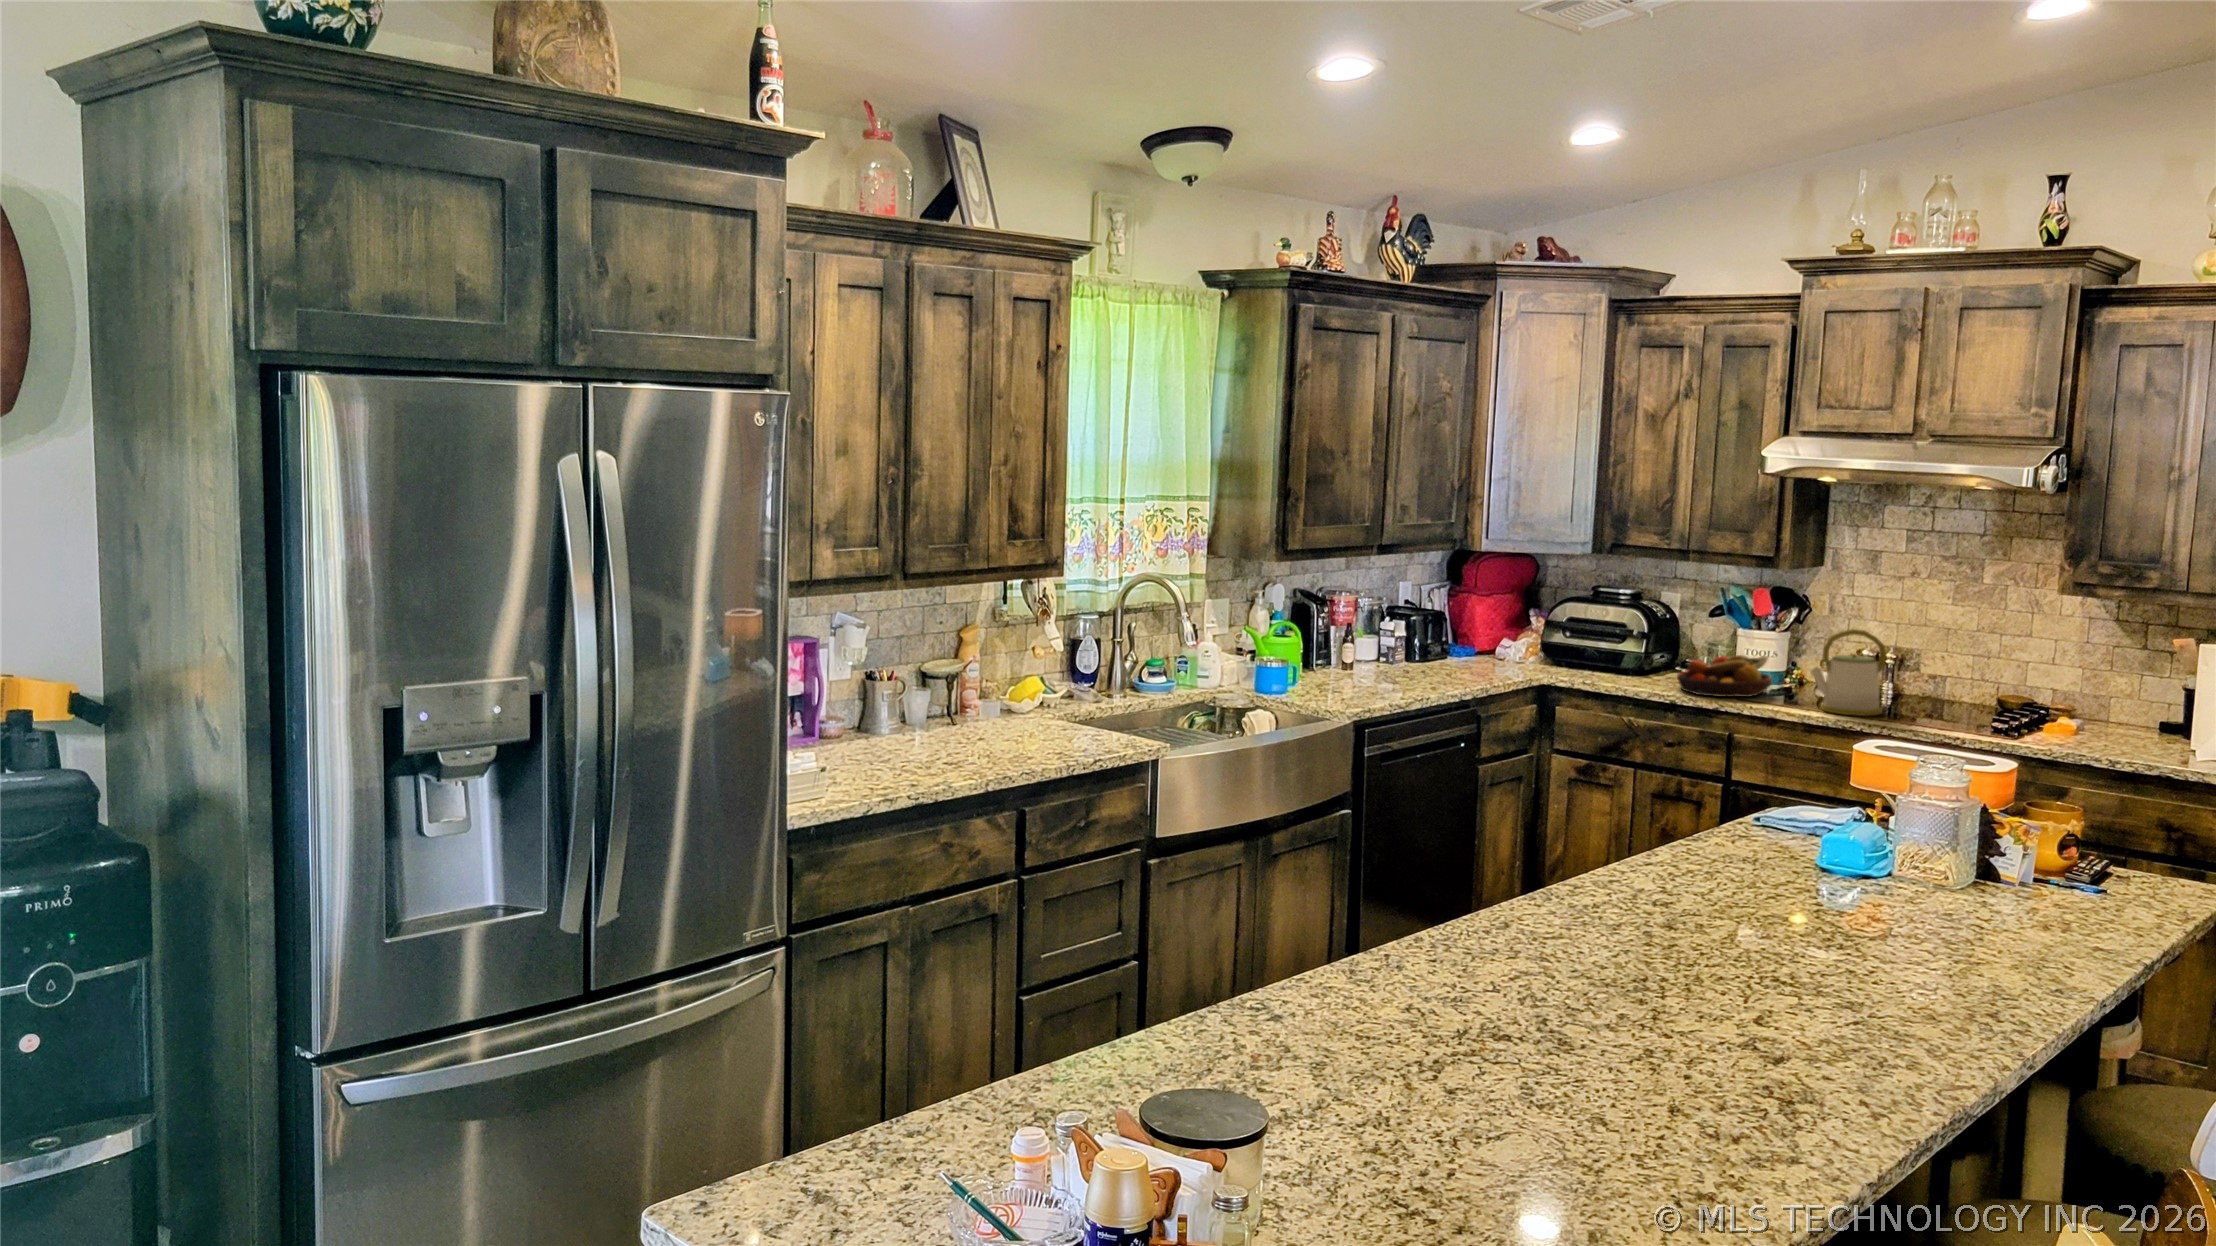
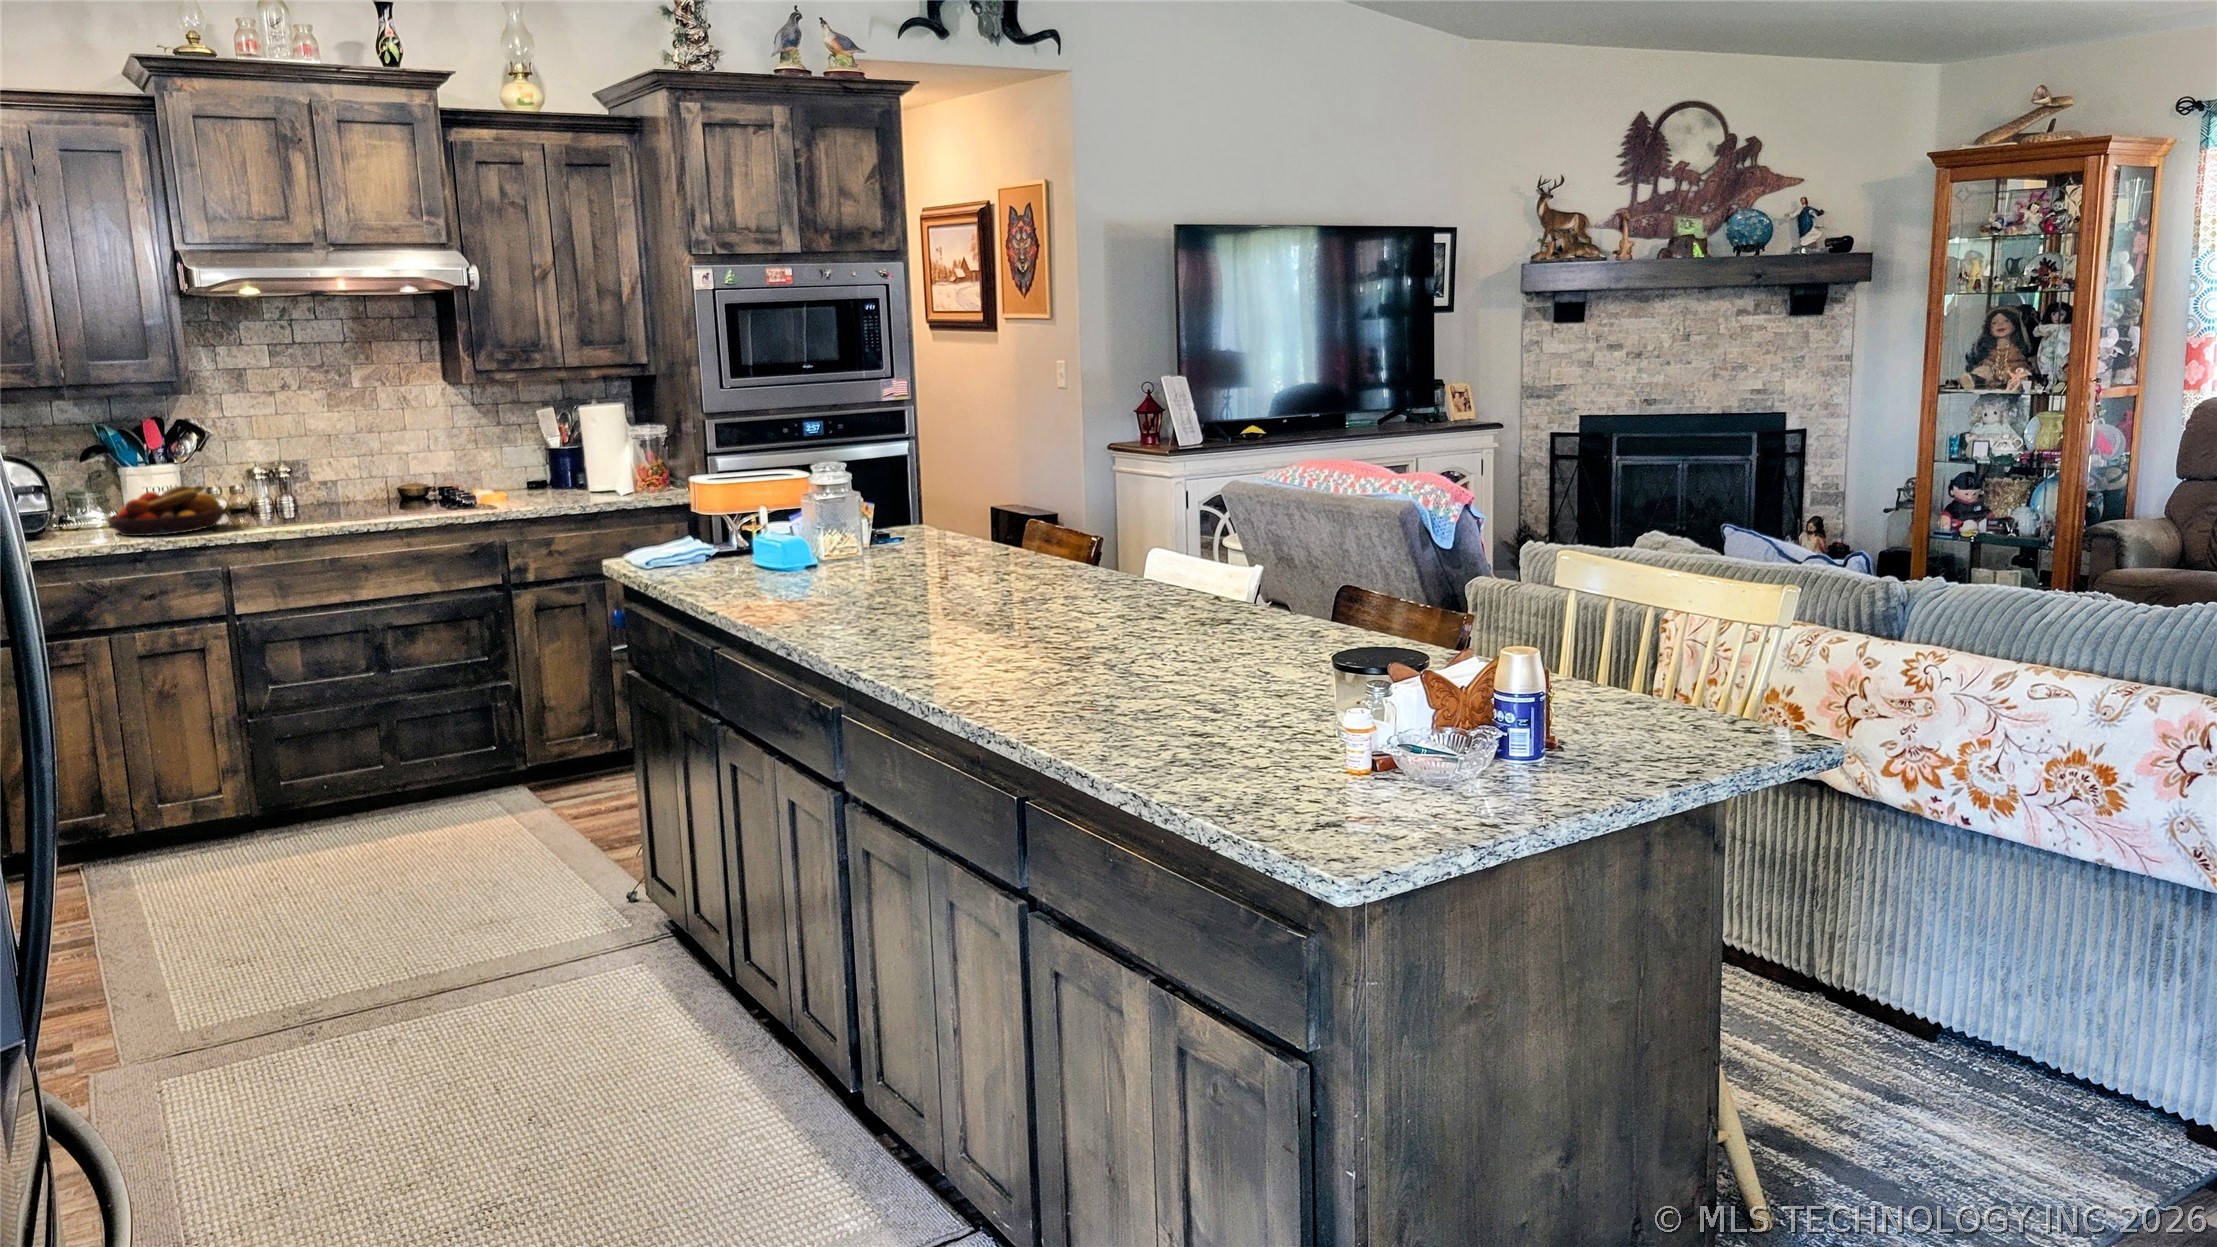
kettle: present [1811,629,1886,716] -> none [280,437,357,524]

